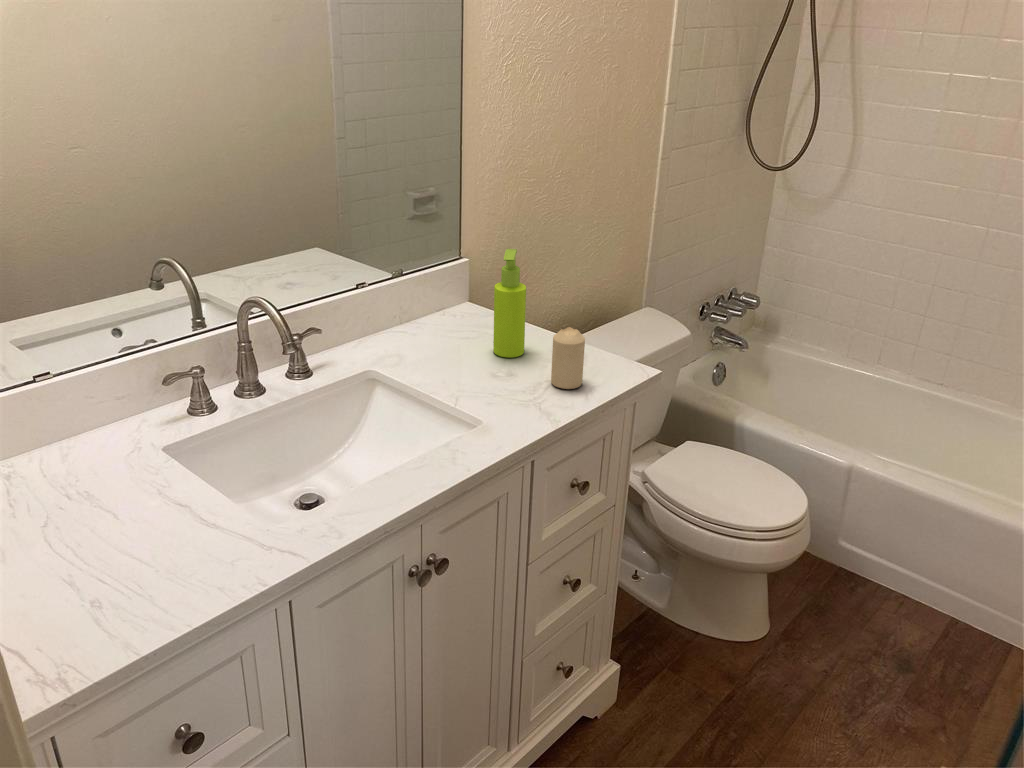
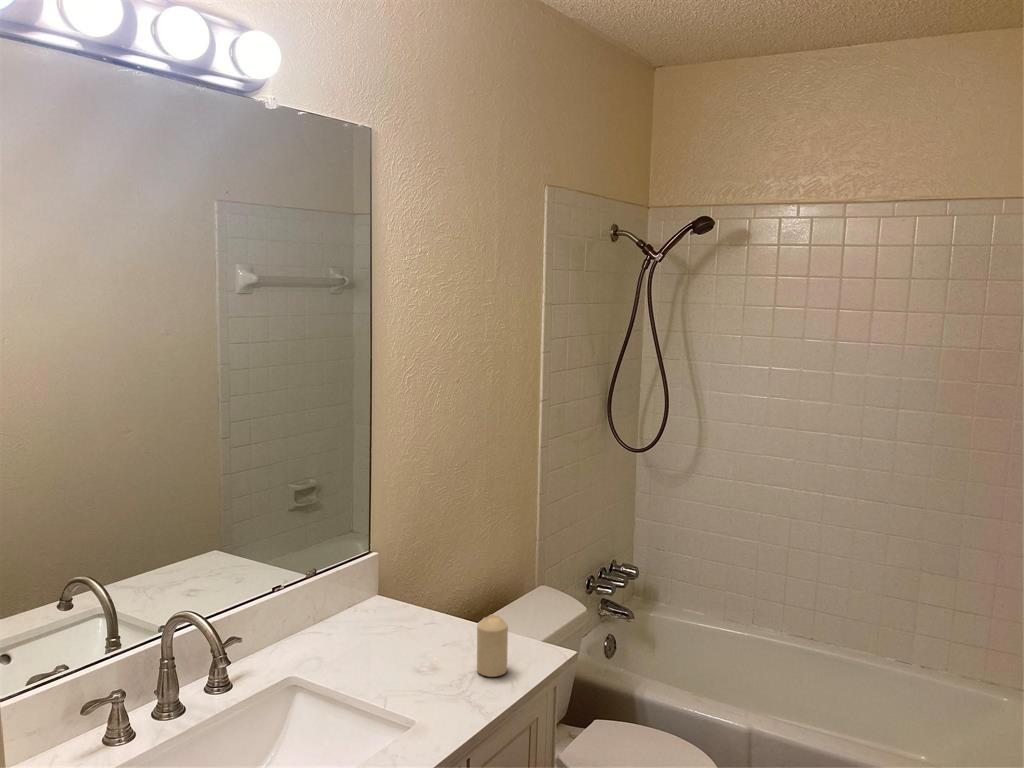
soap dispenser: present [493,249,526,358] -> none [414,542,444,650]

